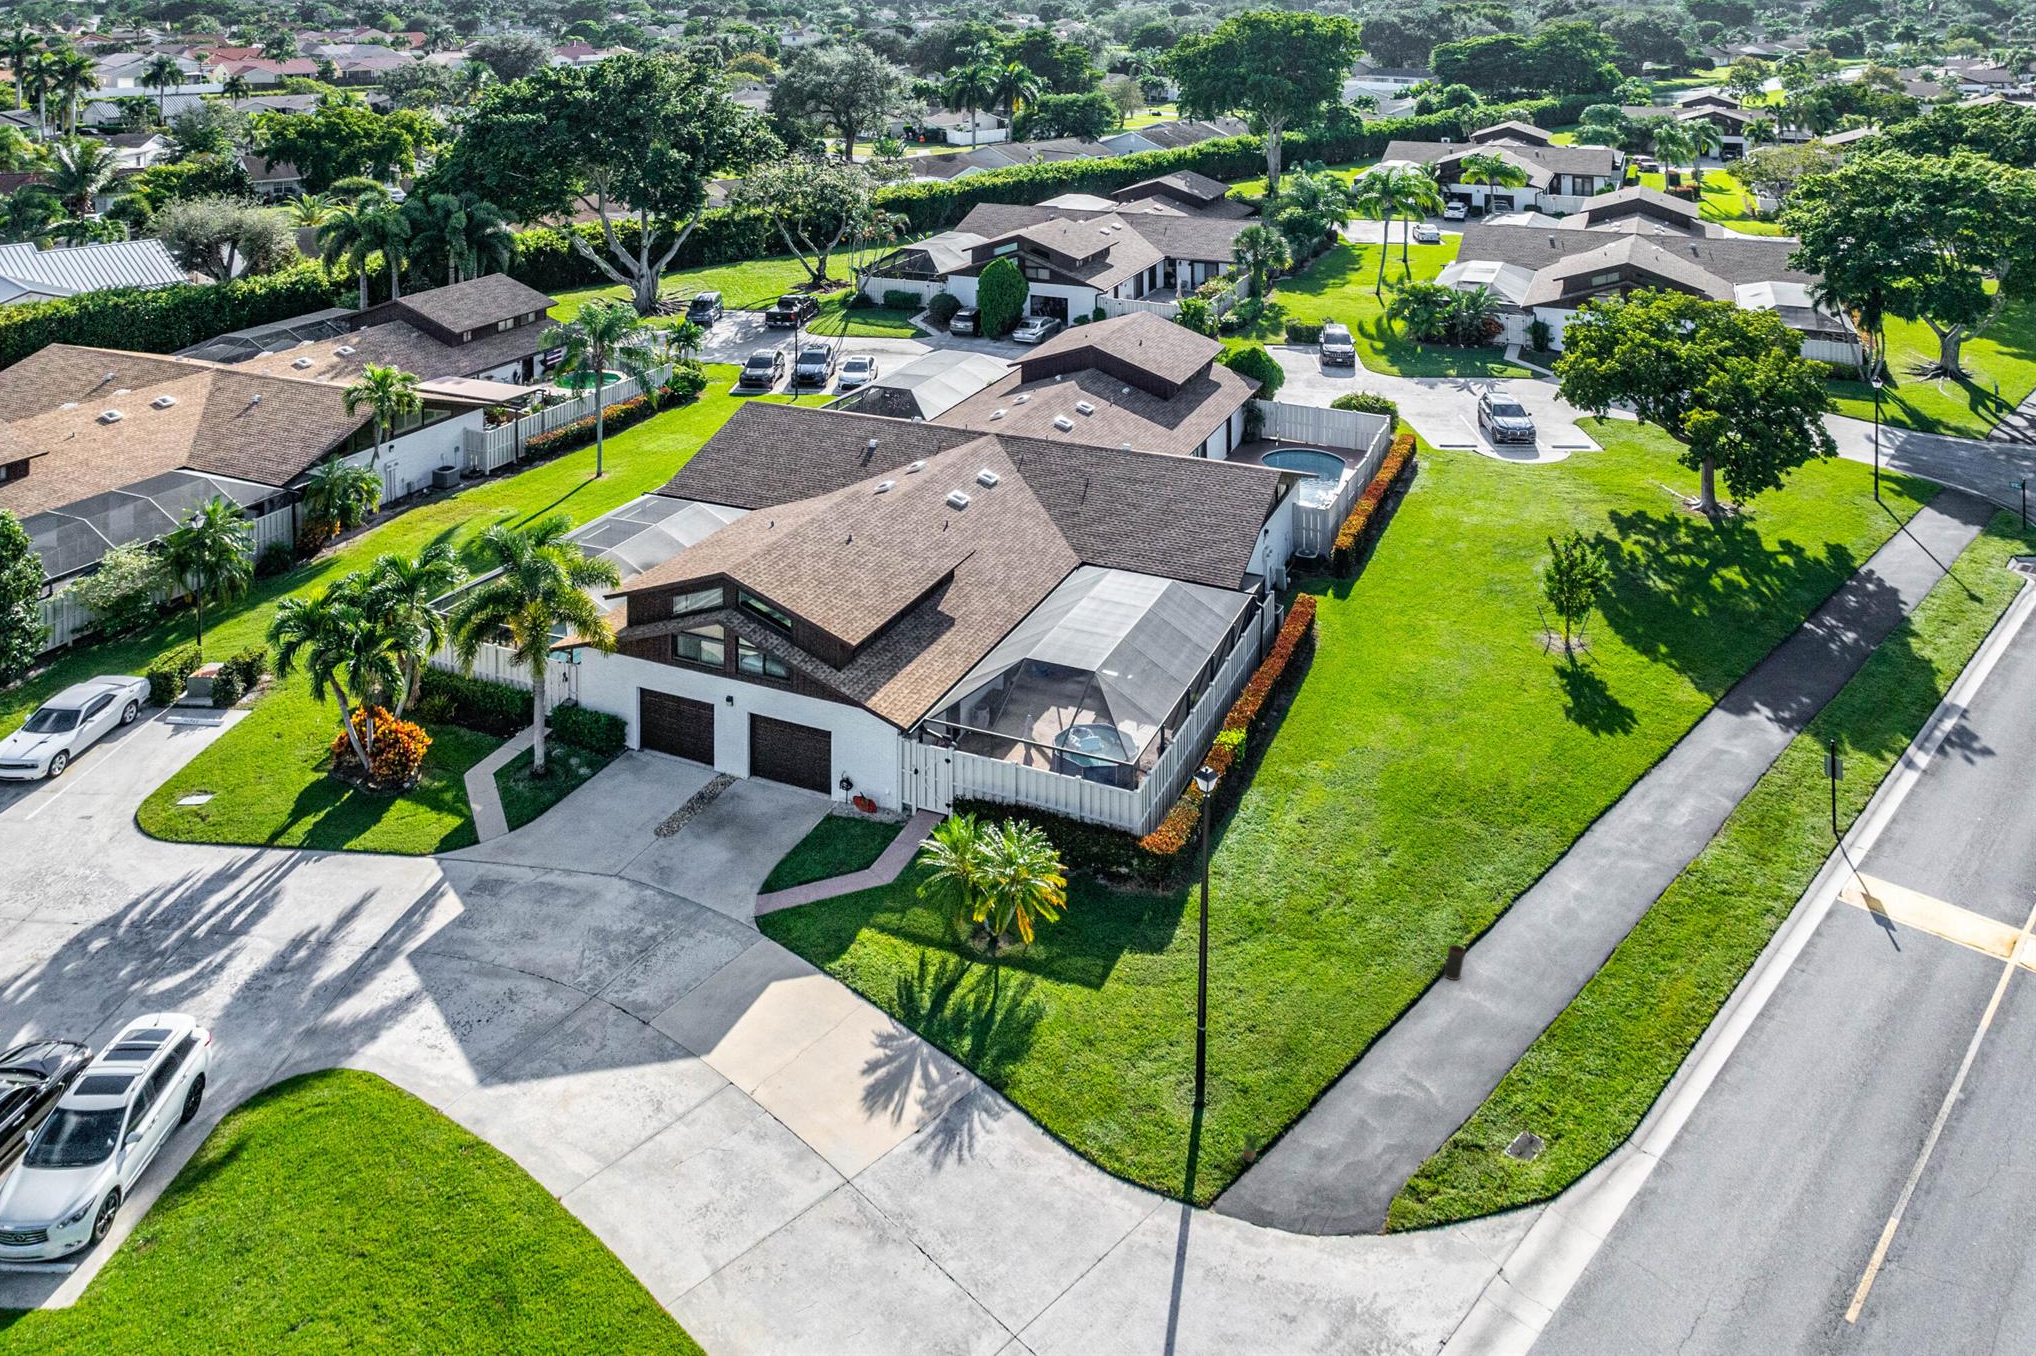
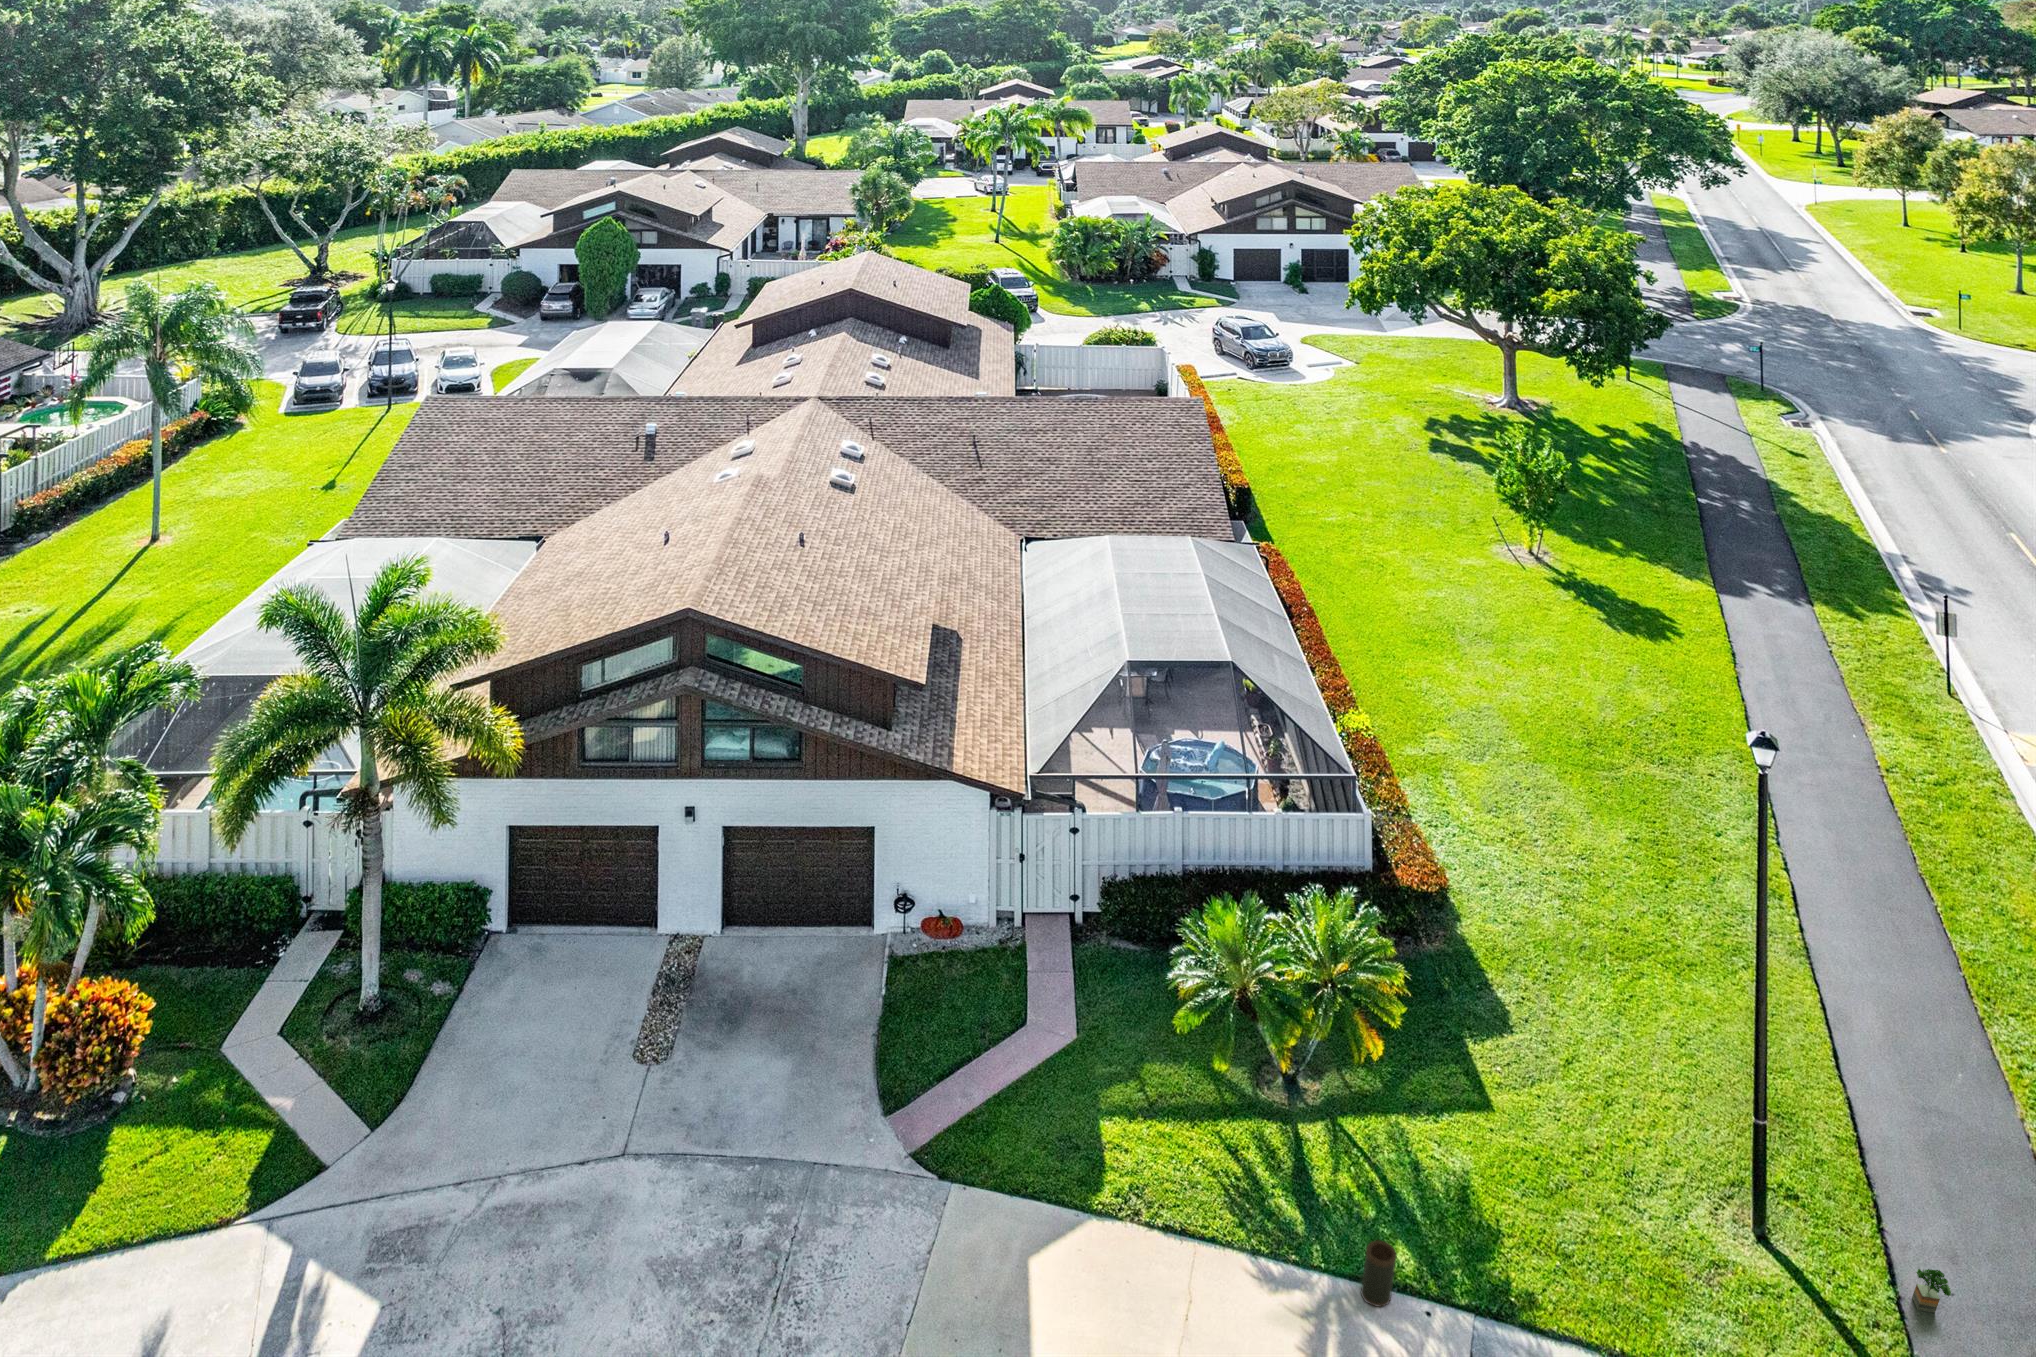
trash can: present [1444,944,1465,980] -> present [1361,1241,1397,1307]

